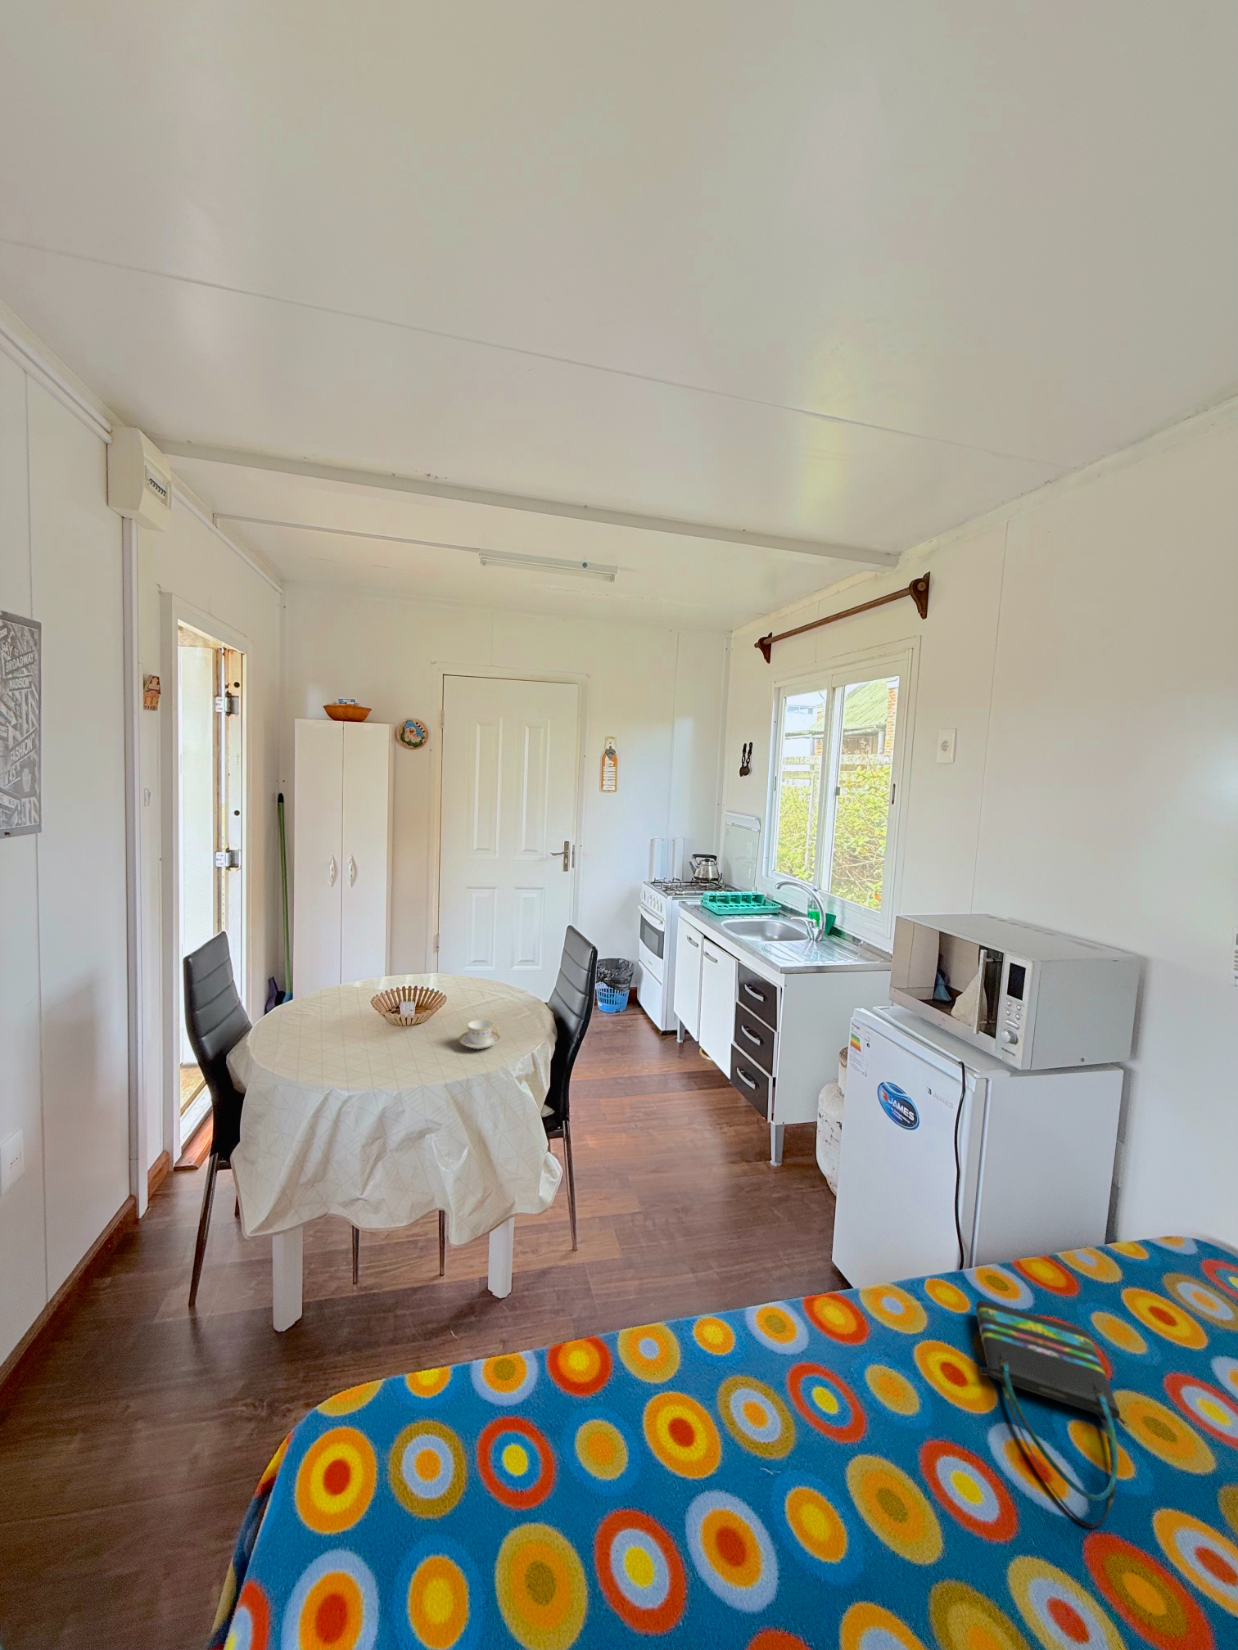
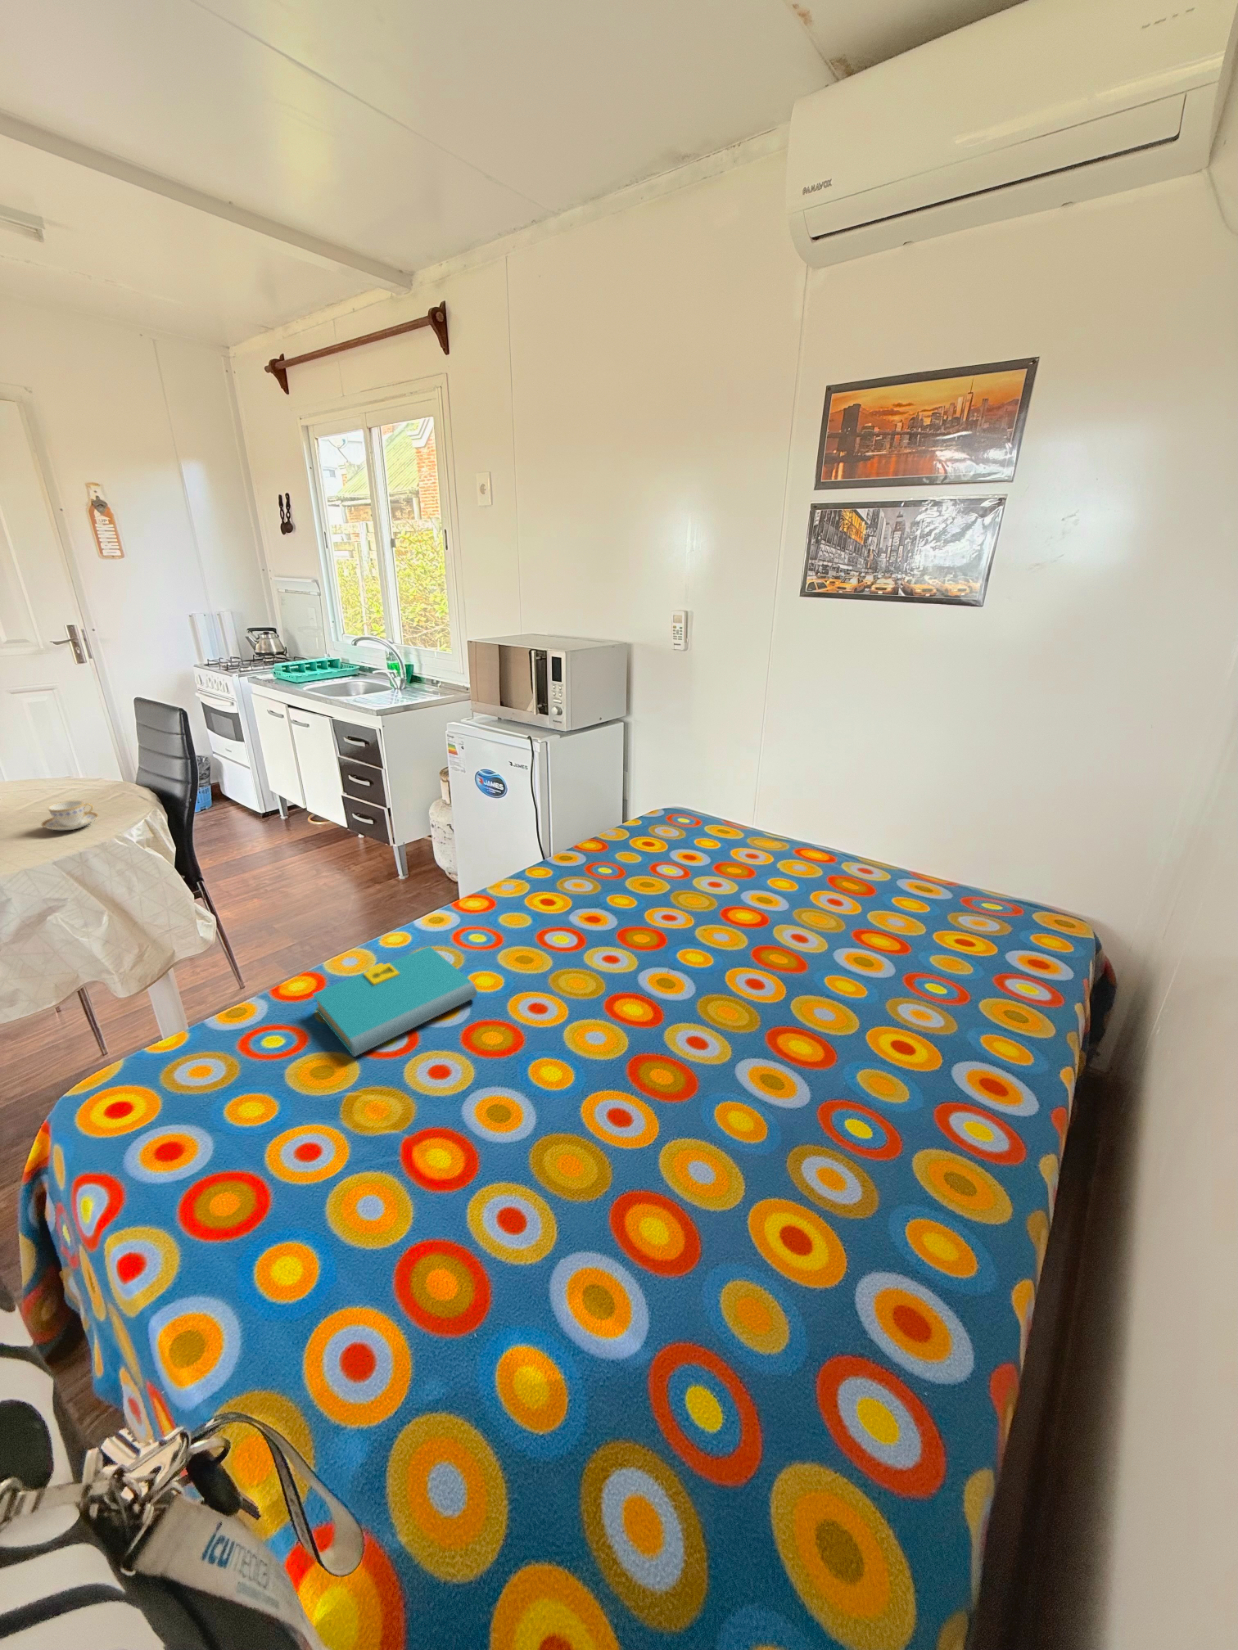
tote bag: present [976,1300,1125,1528] -> none [557,857,635,926]
book: none [573,1399,787,1587] -> present [313,946,477,1057]

